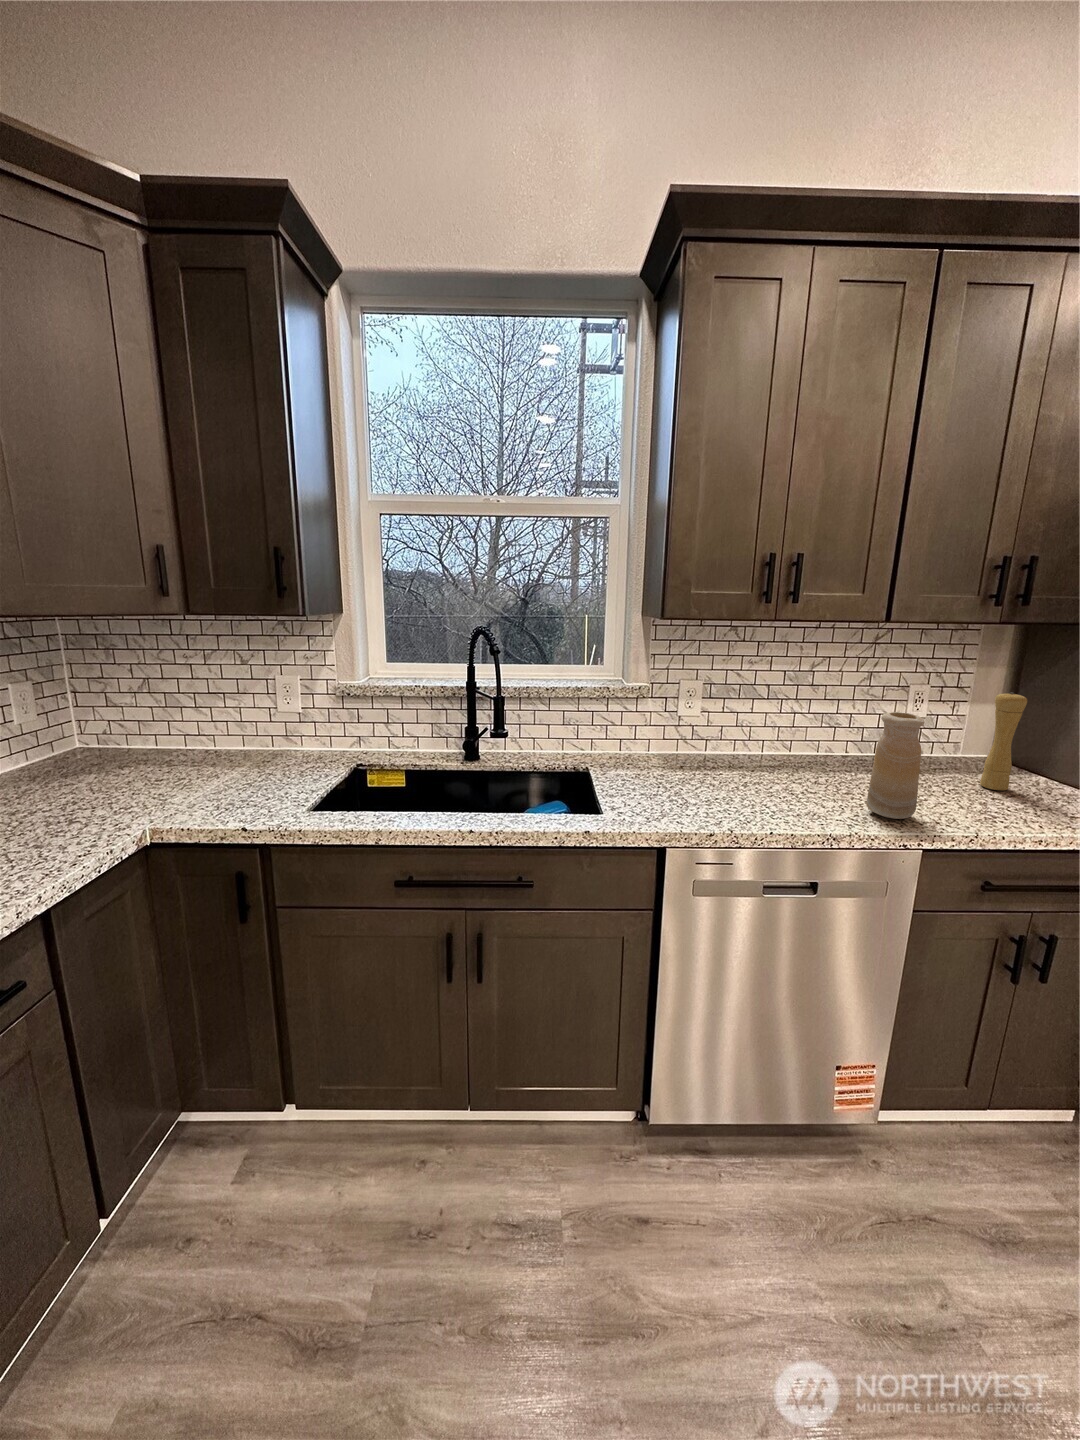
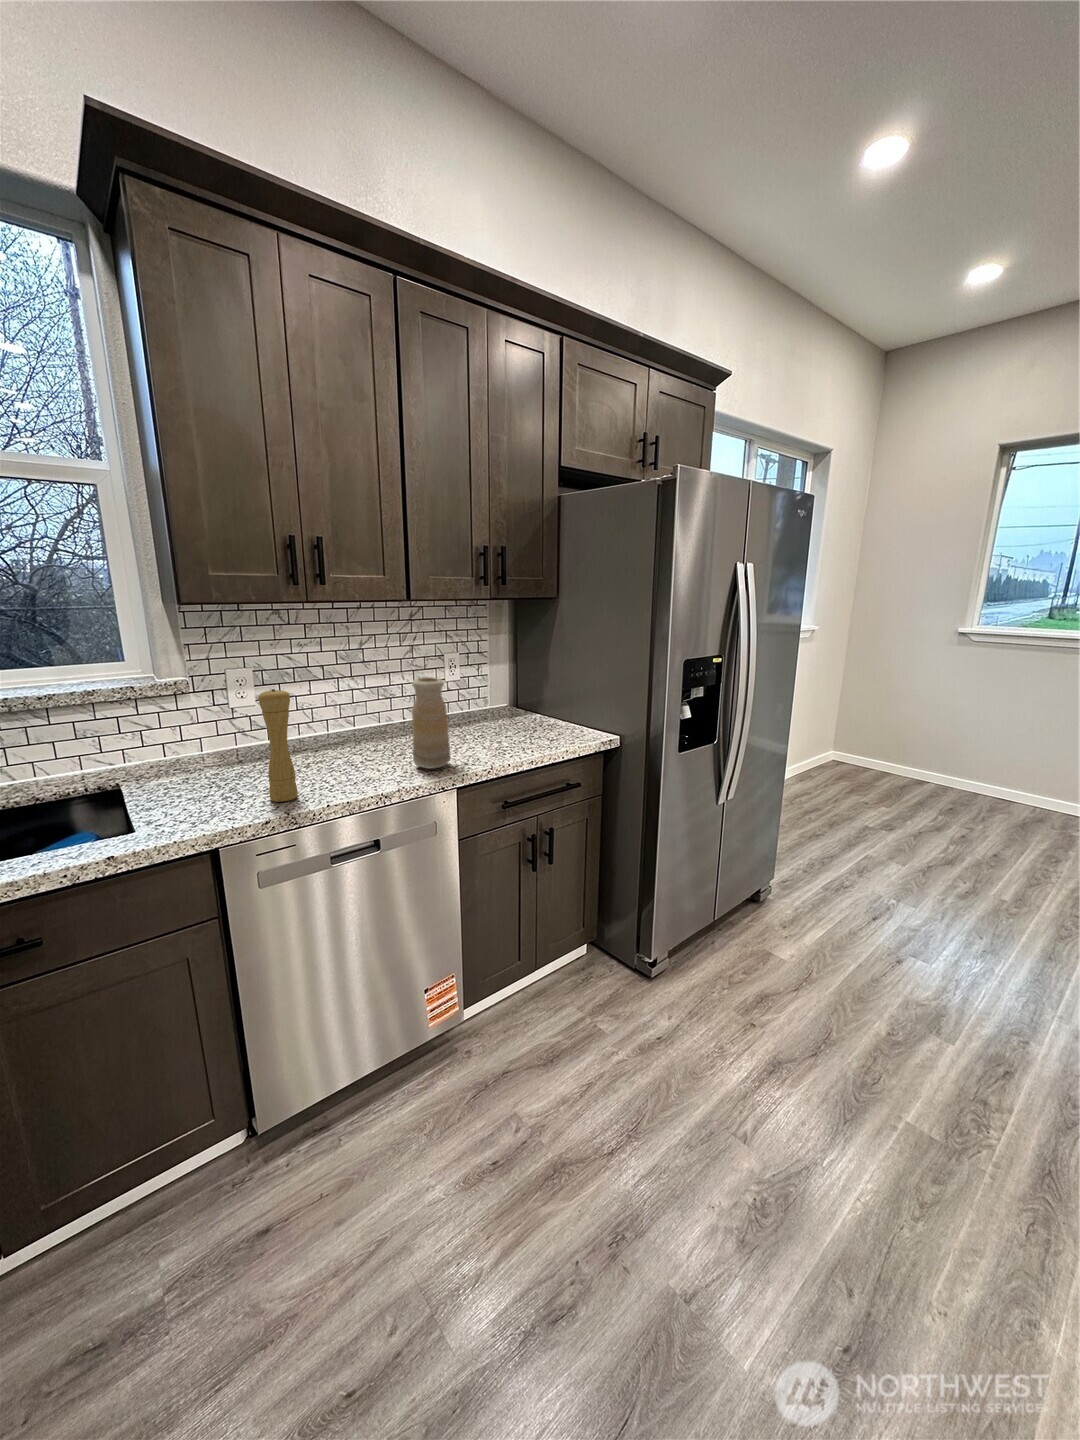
pepper mill: present [980,692,1027,790] -> present [258,689,298,802]

